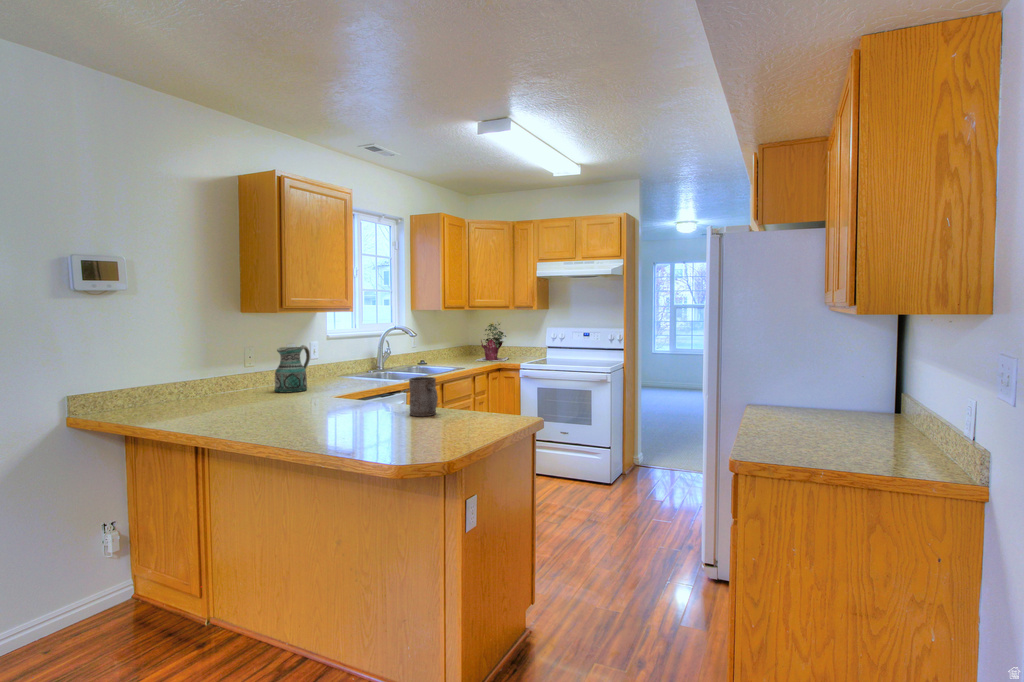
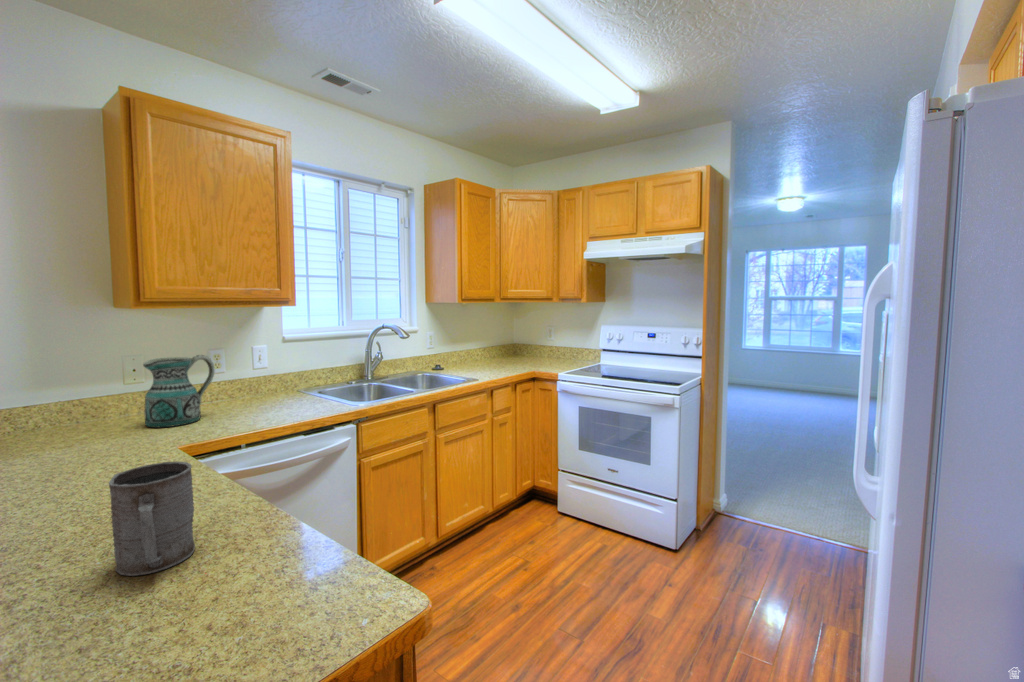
potted plant: present [476,323,509,361] -> none [510,316,556,367]

